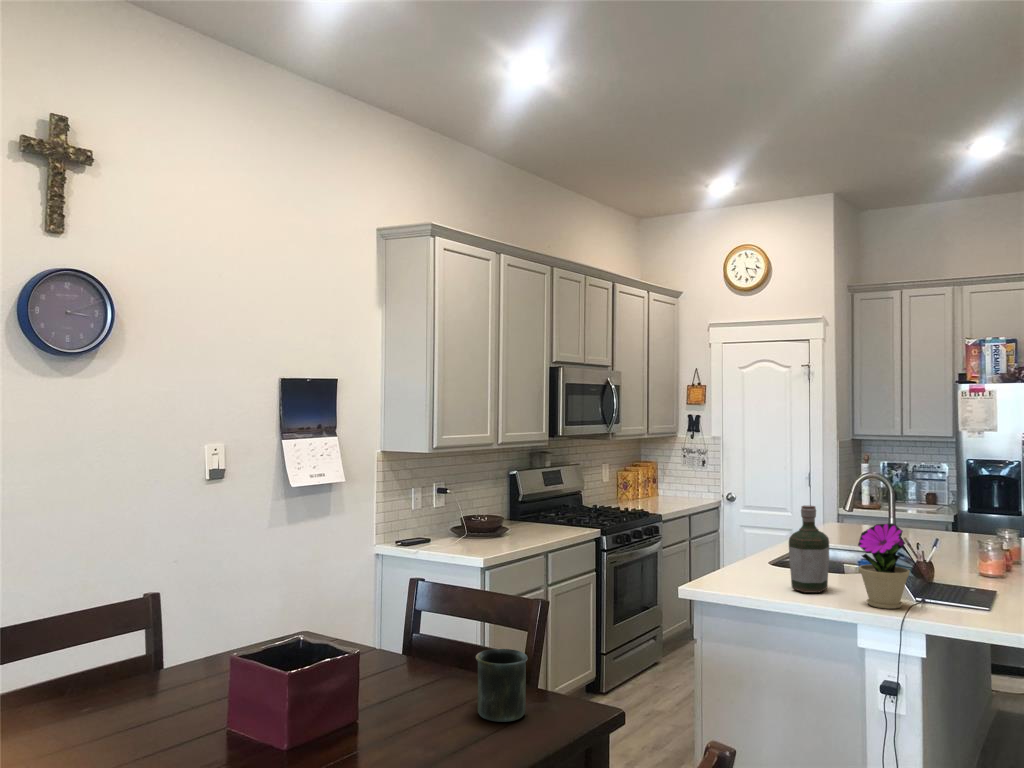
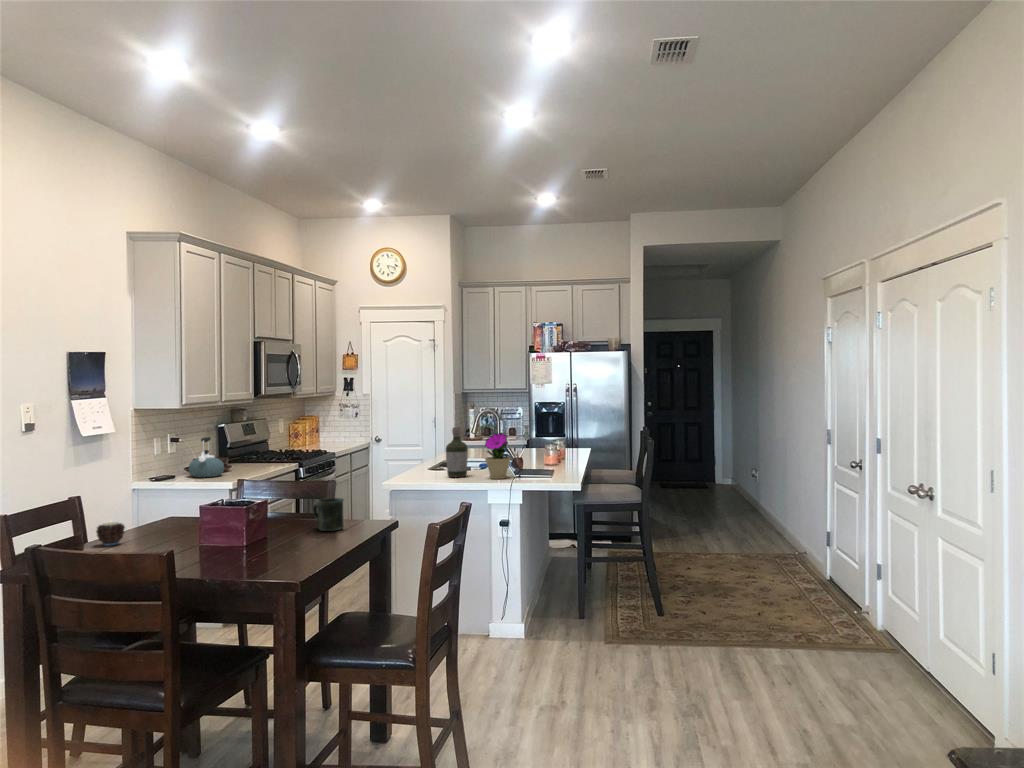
kettle: none [447,490,491,544] -> present [189,437,224,478]
candle: none [117,649,167,696] -> present [96,522,125,546]

